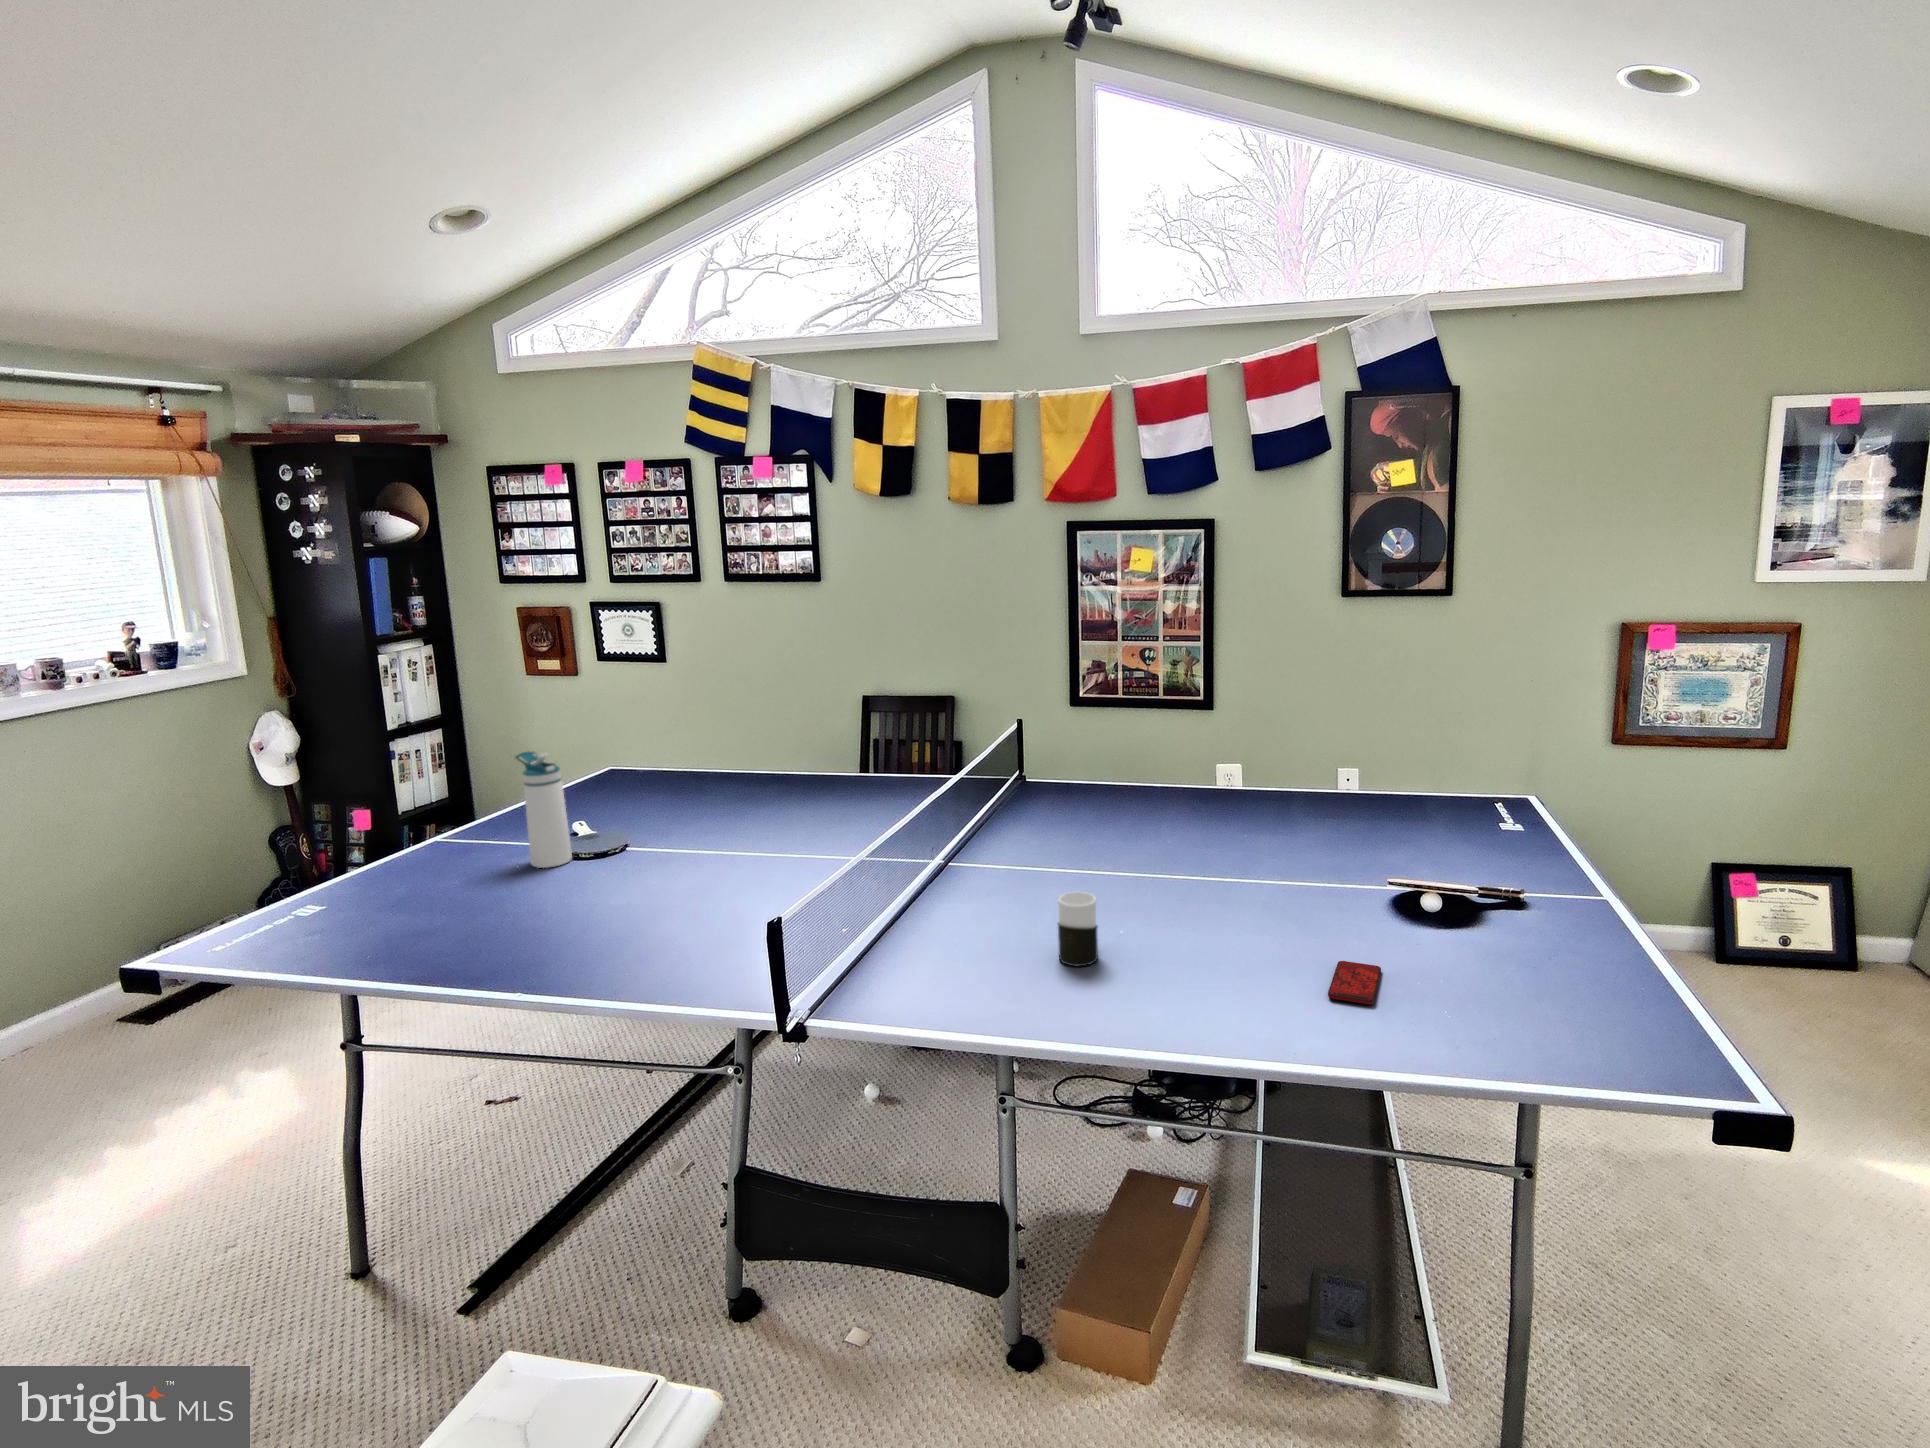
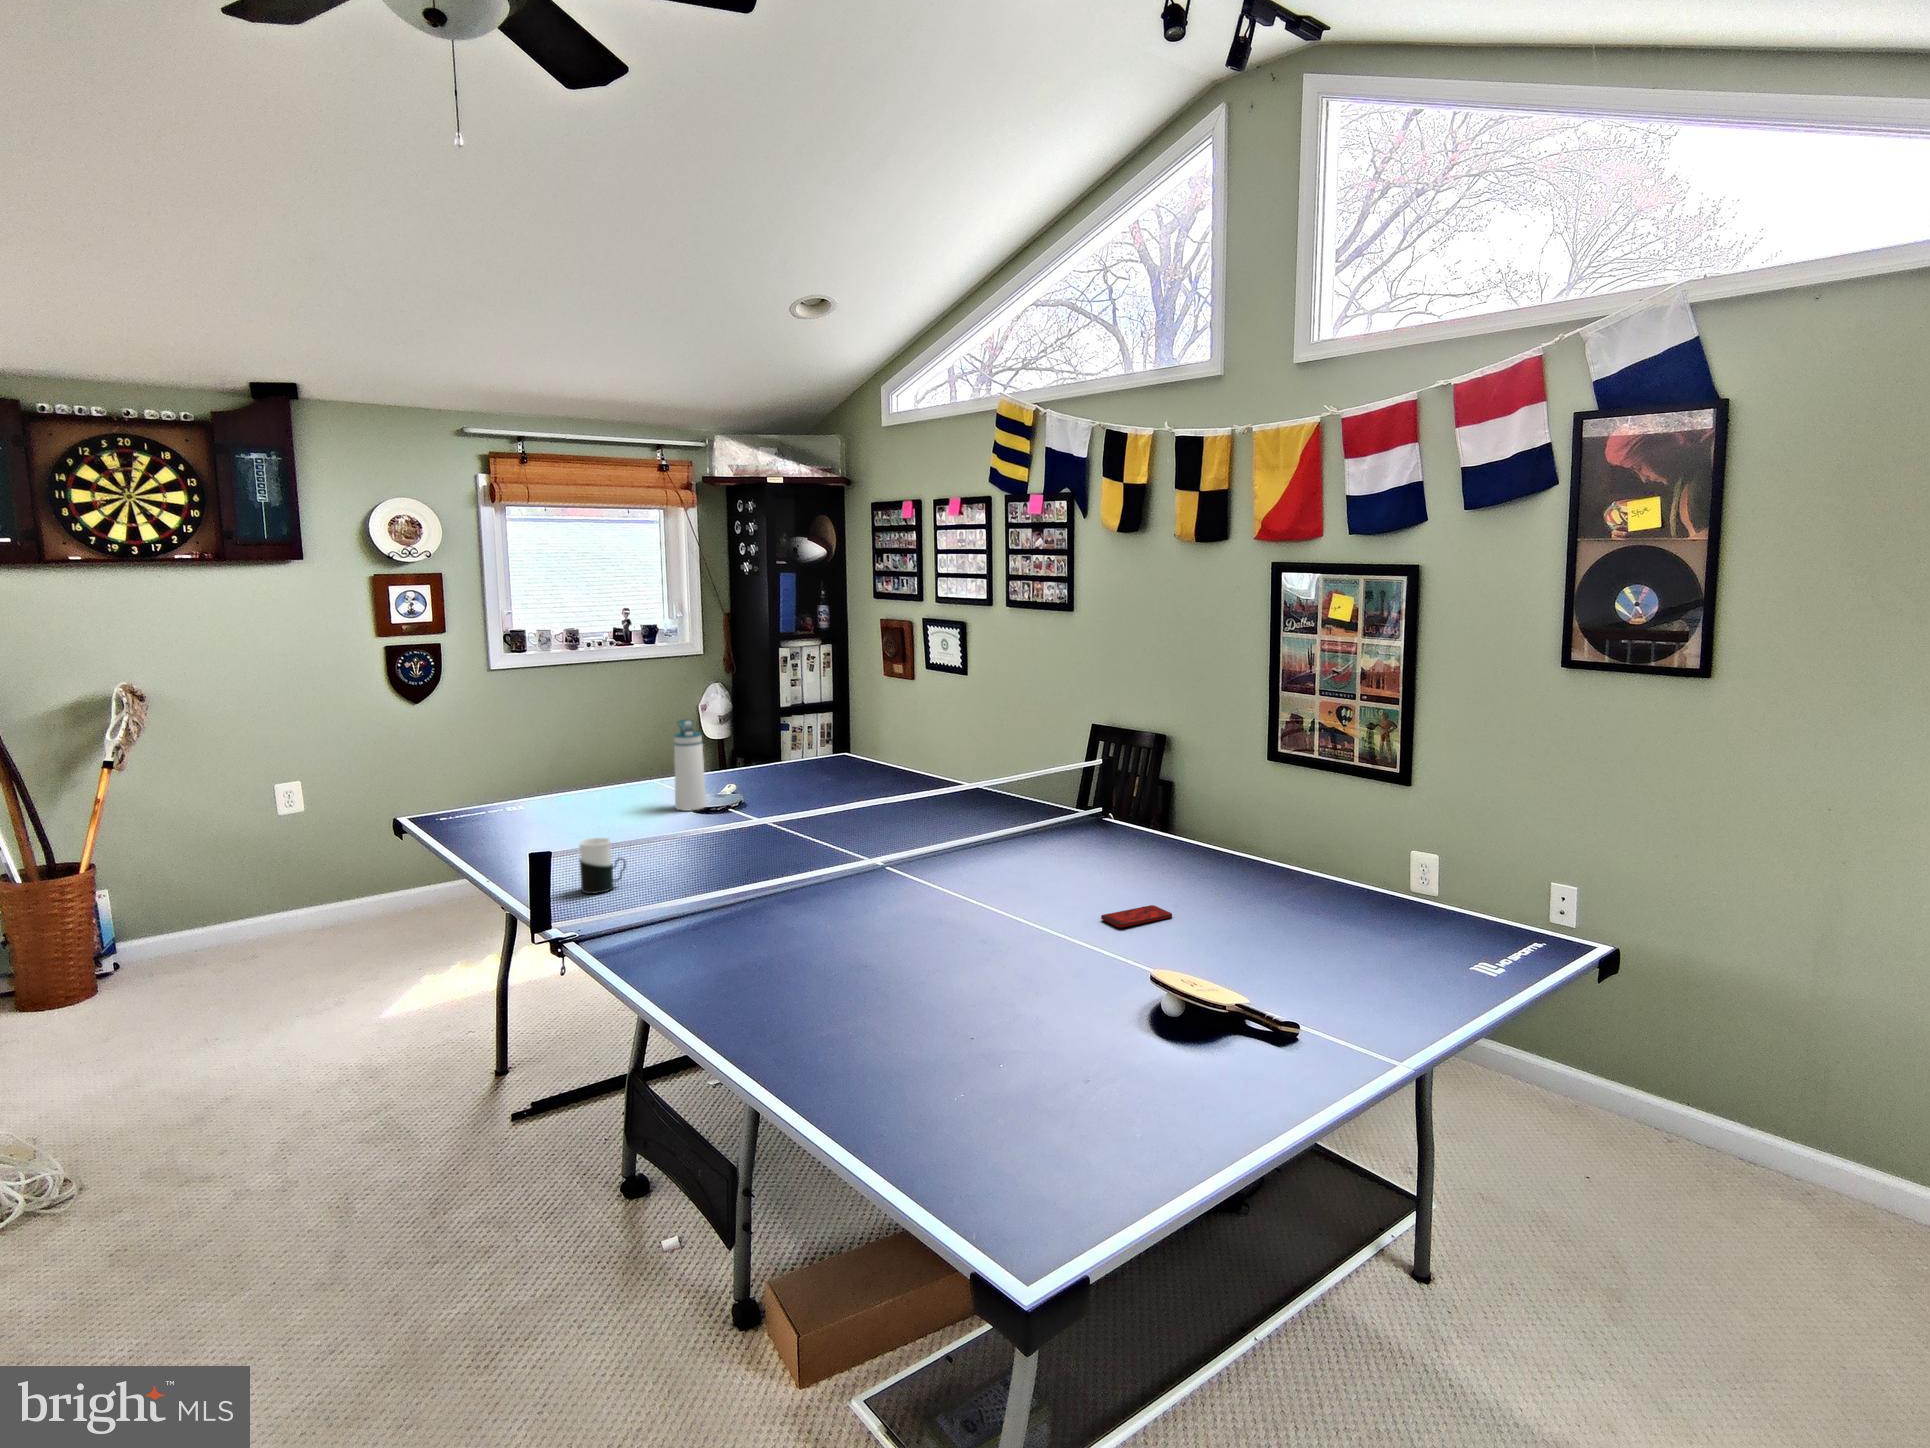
cup: present [1057,892,1098,966] -> present [579,838,626,894]
smartphone: present [1328,961,1381,1005] -> present [1101,905,1172,928]

